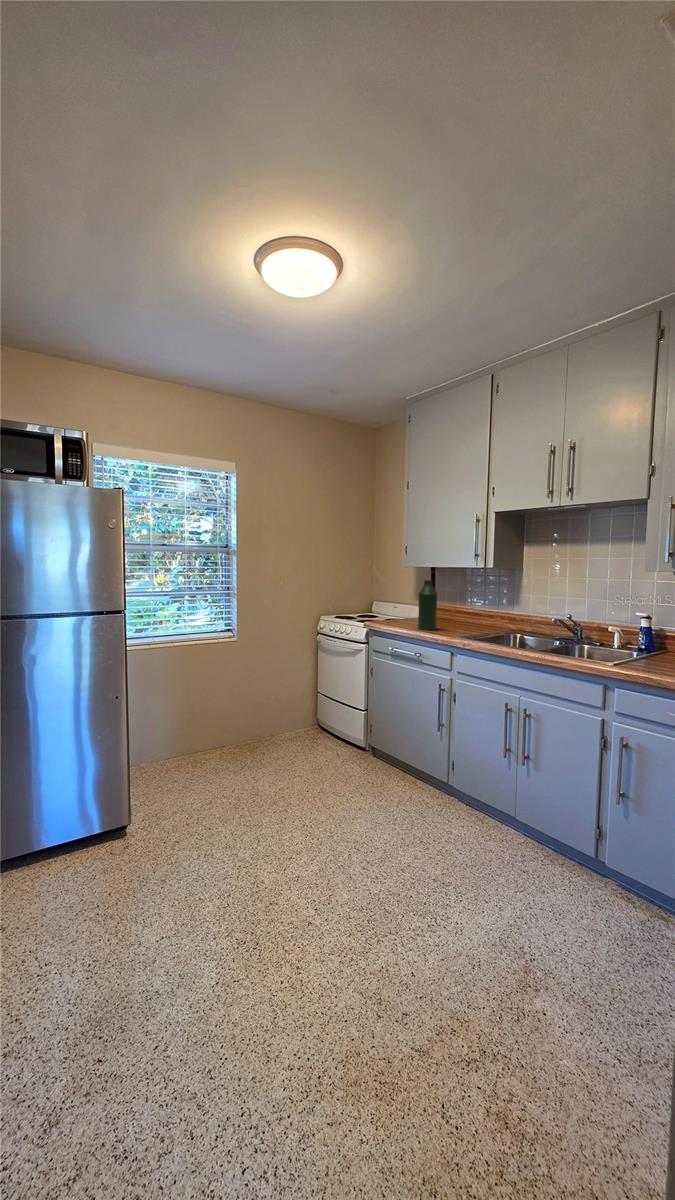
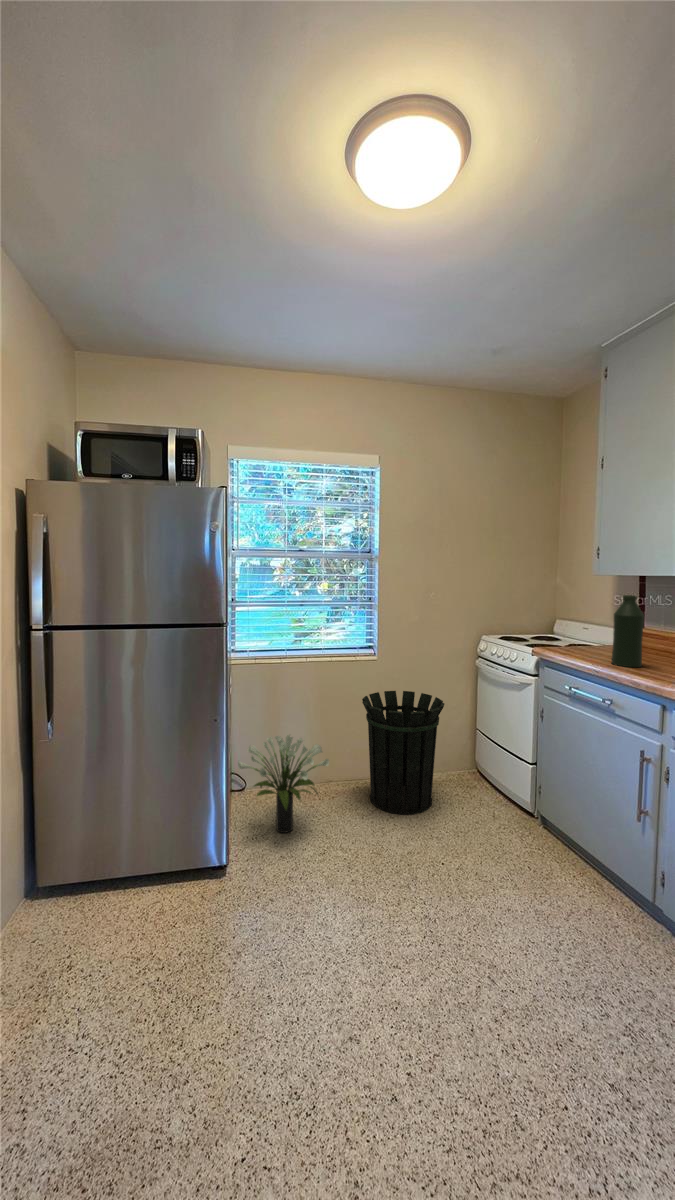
waste bin: none [228,665,298,767] -> present [362,691,444,815]
potted plant: none [124,710,209,796] -> present [238,735,329,833]

